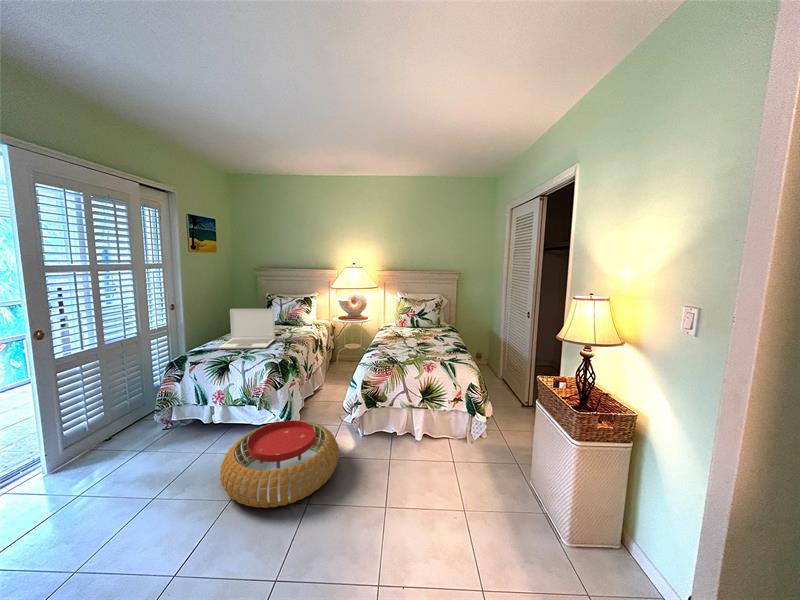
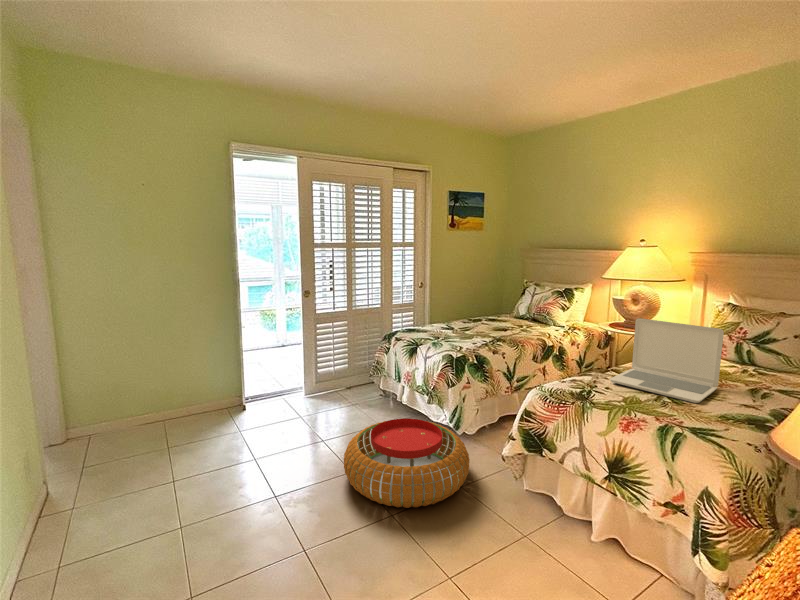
laptop: present [219,309,275,349] -> present [610,318,724,403]

